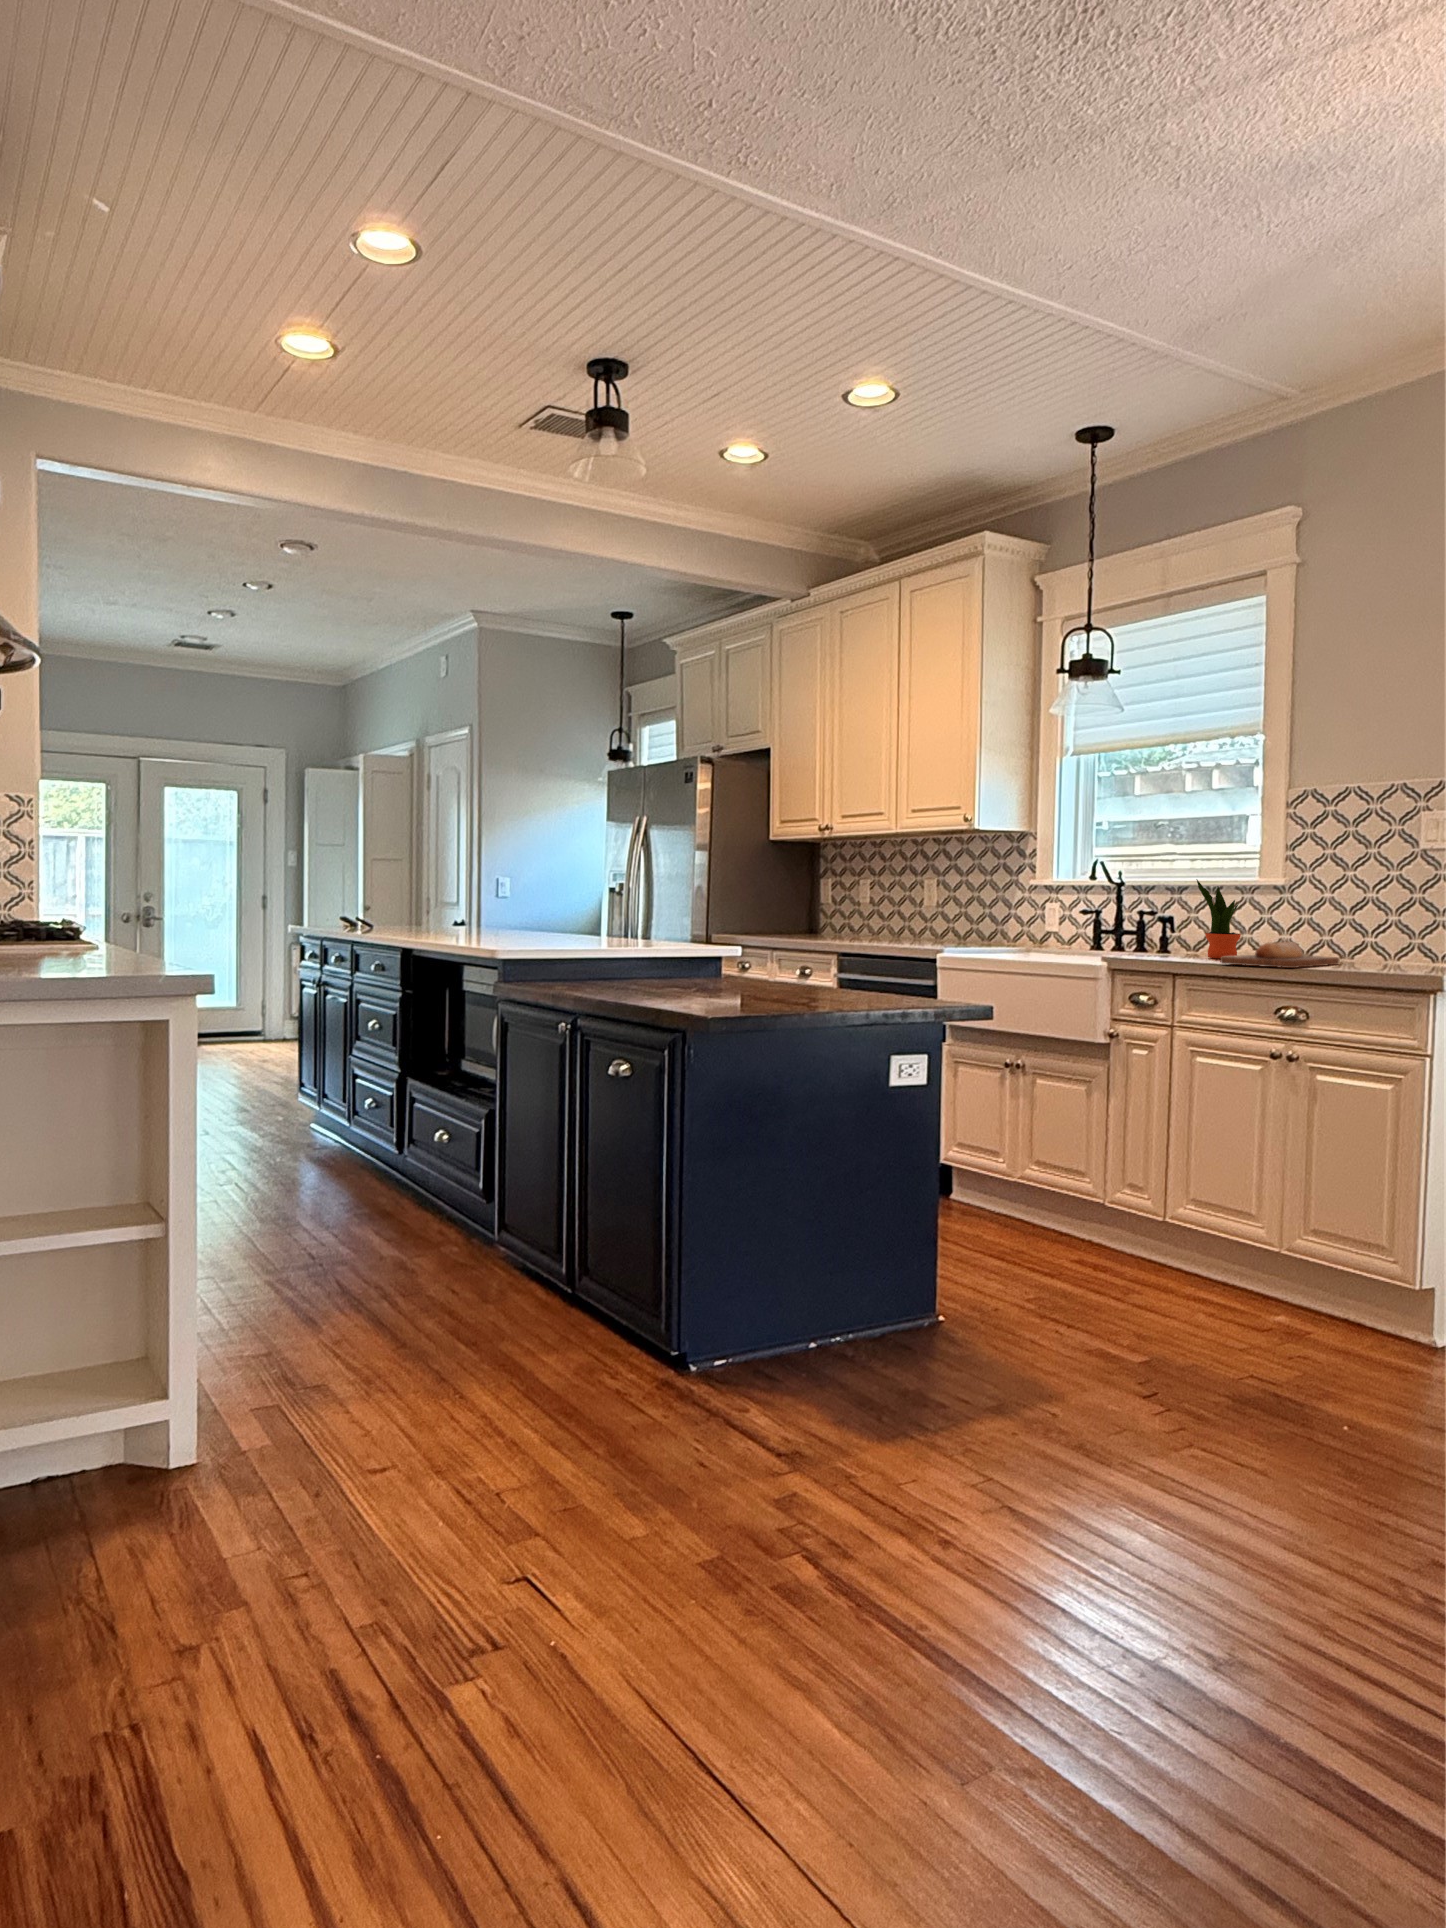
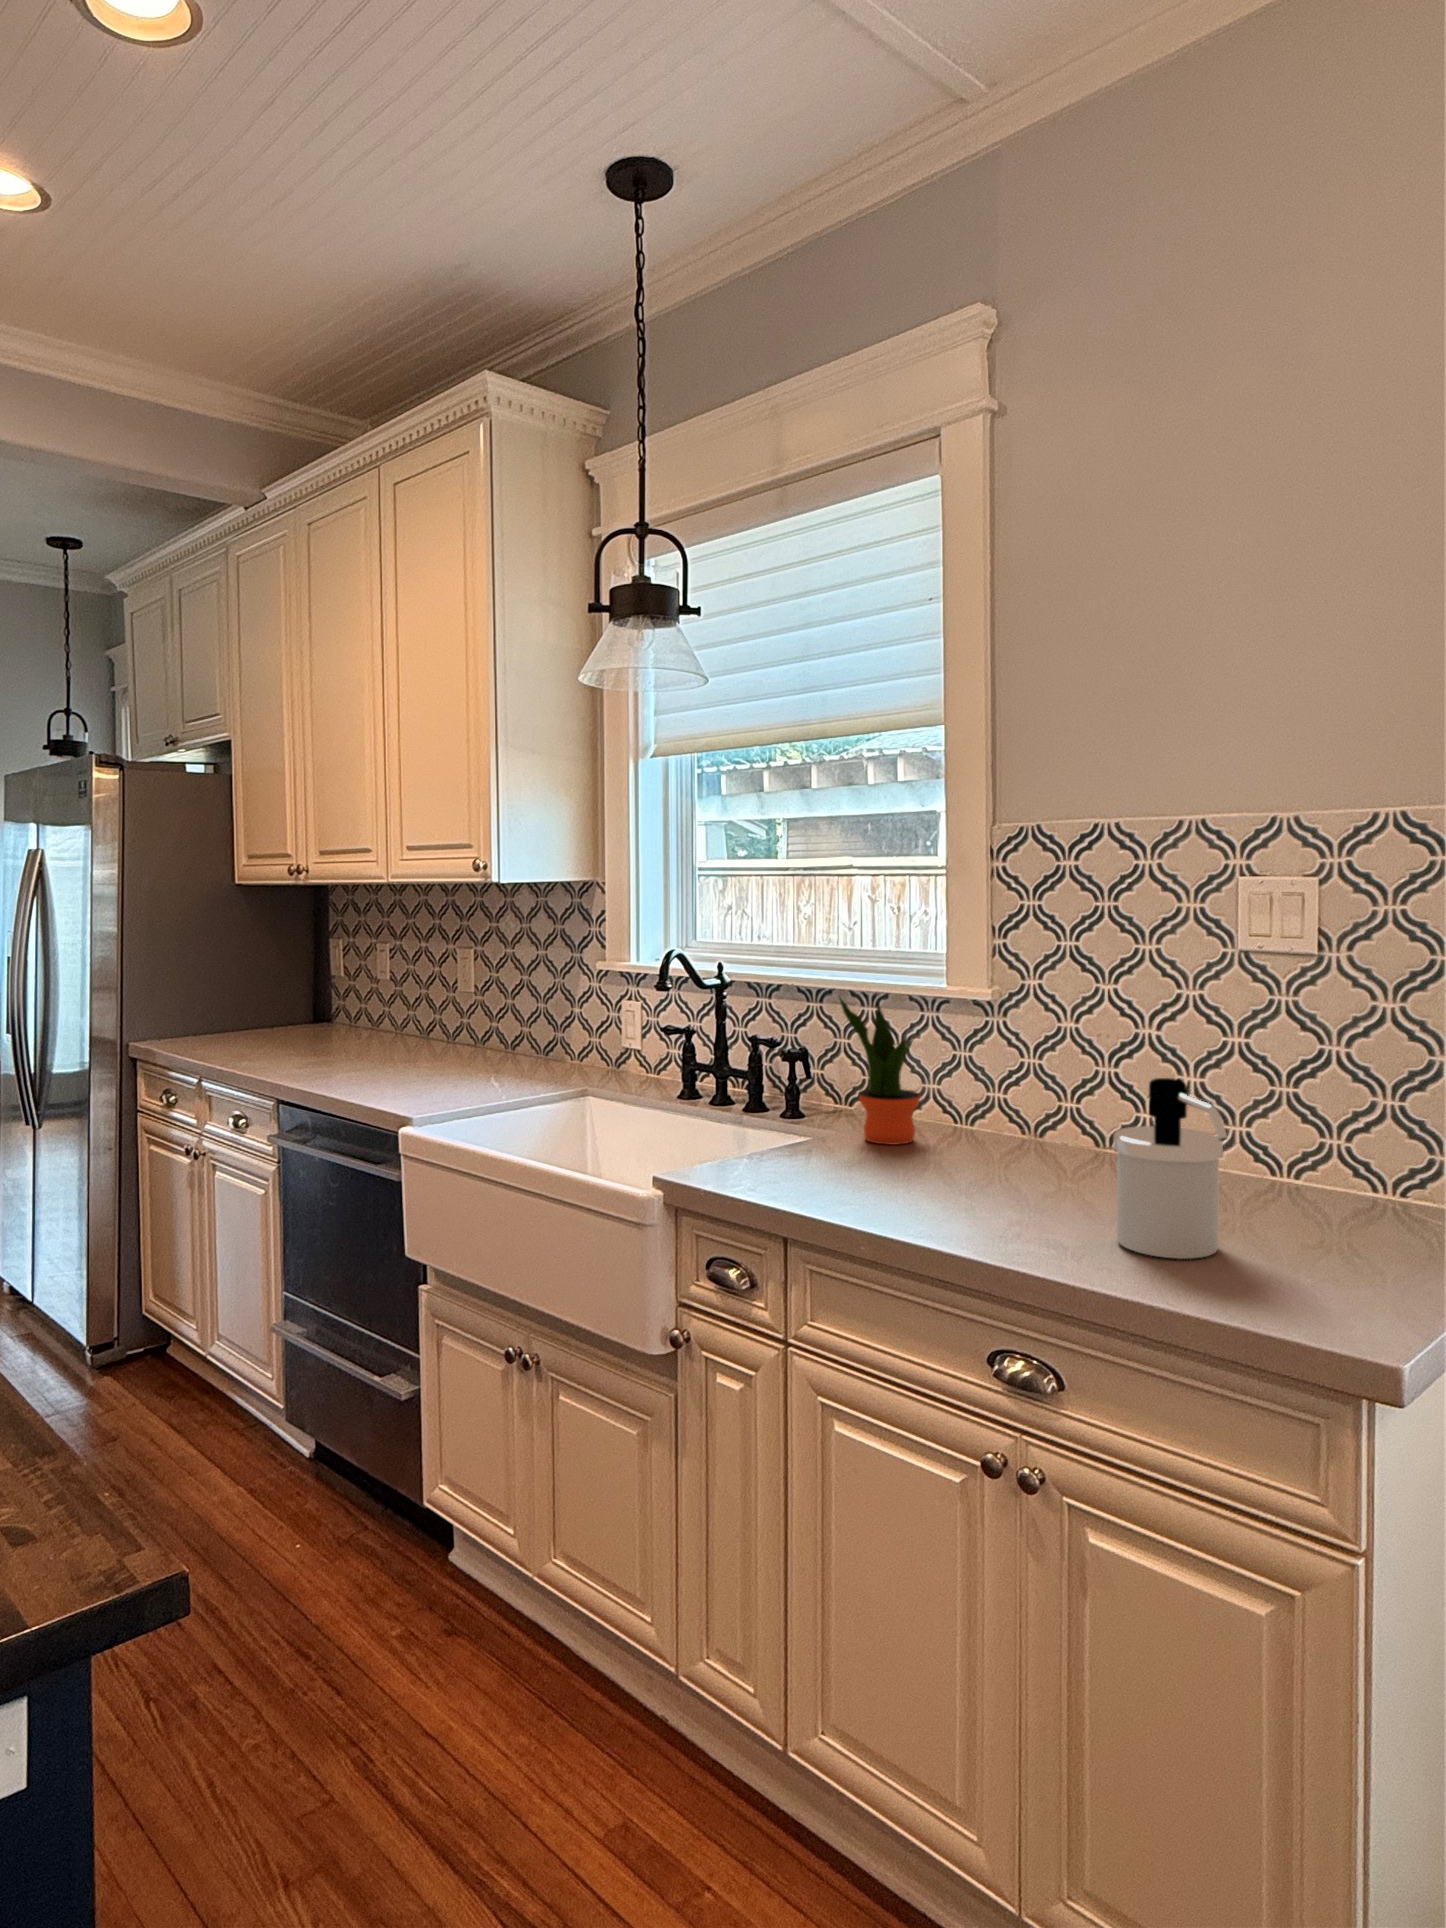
soap dispenser: none [1339,896,1392,973] -> present [1113,1078,1227,1259]
bread loaf: present [1220,941,1340,968] -> none [878,1131,1099,1224]

